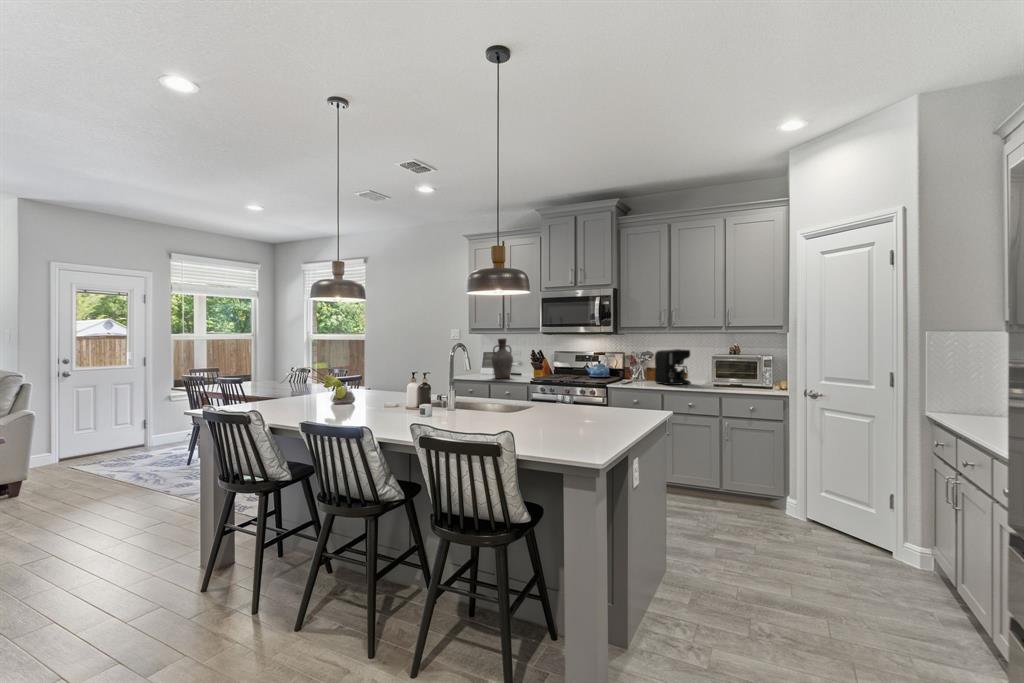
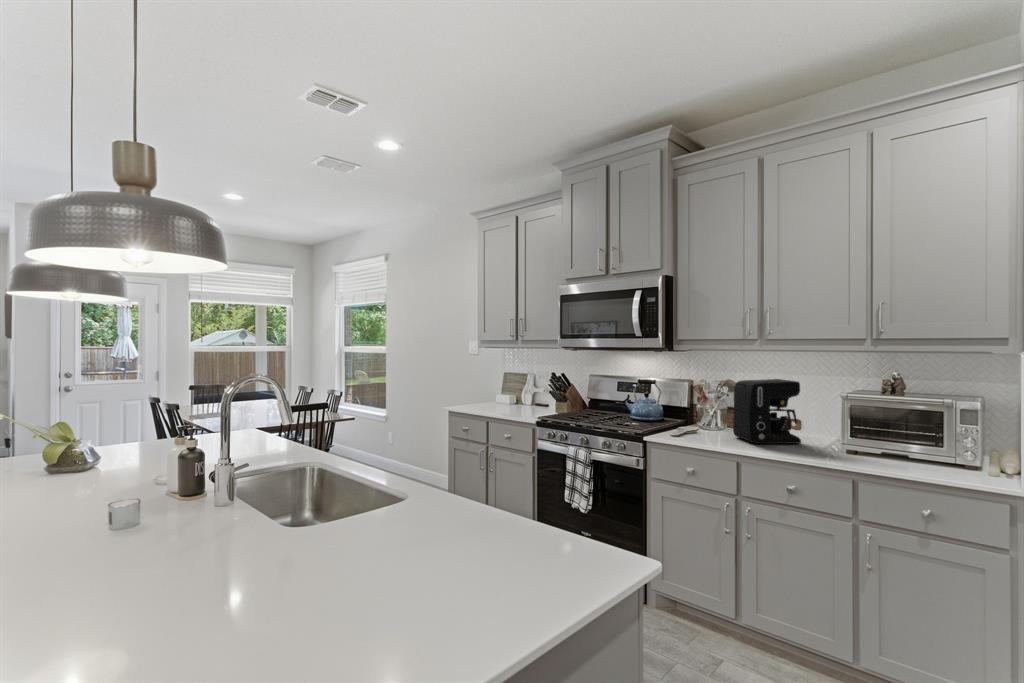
vase: present [492,338,513,378] -> none [492,354,523,413]

